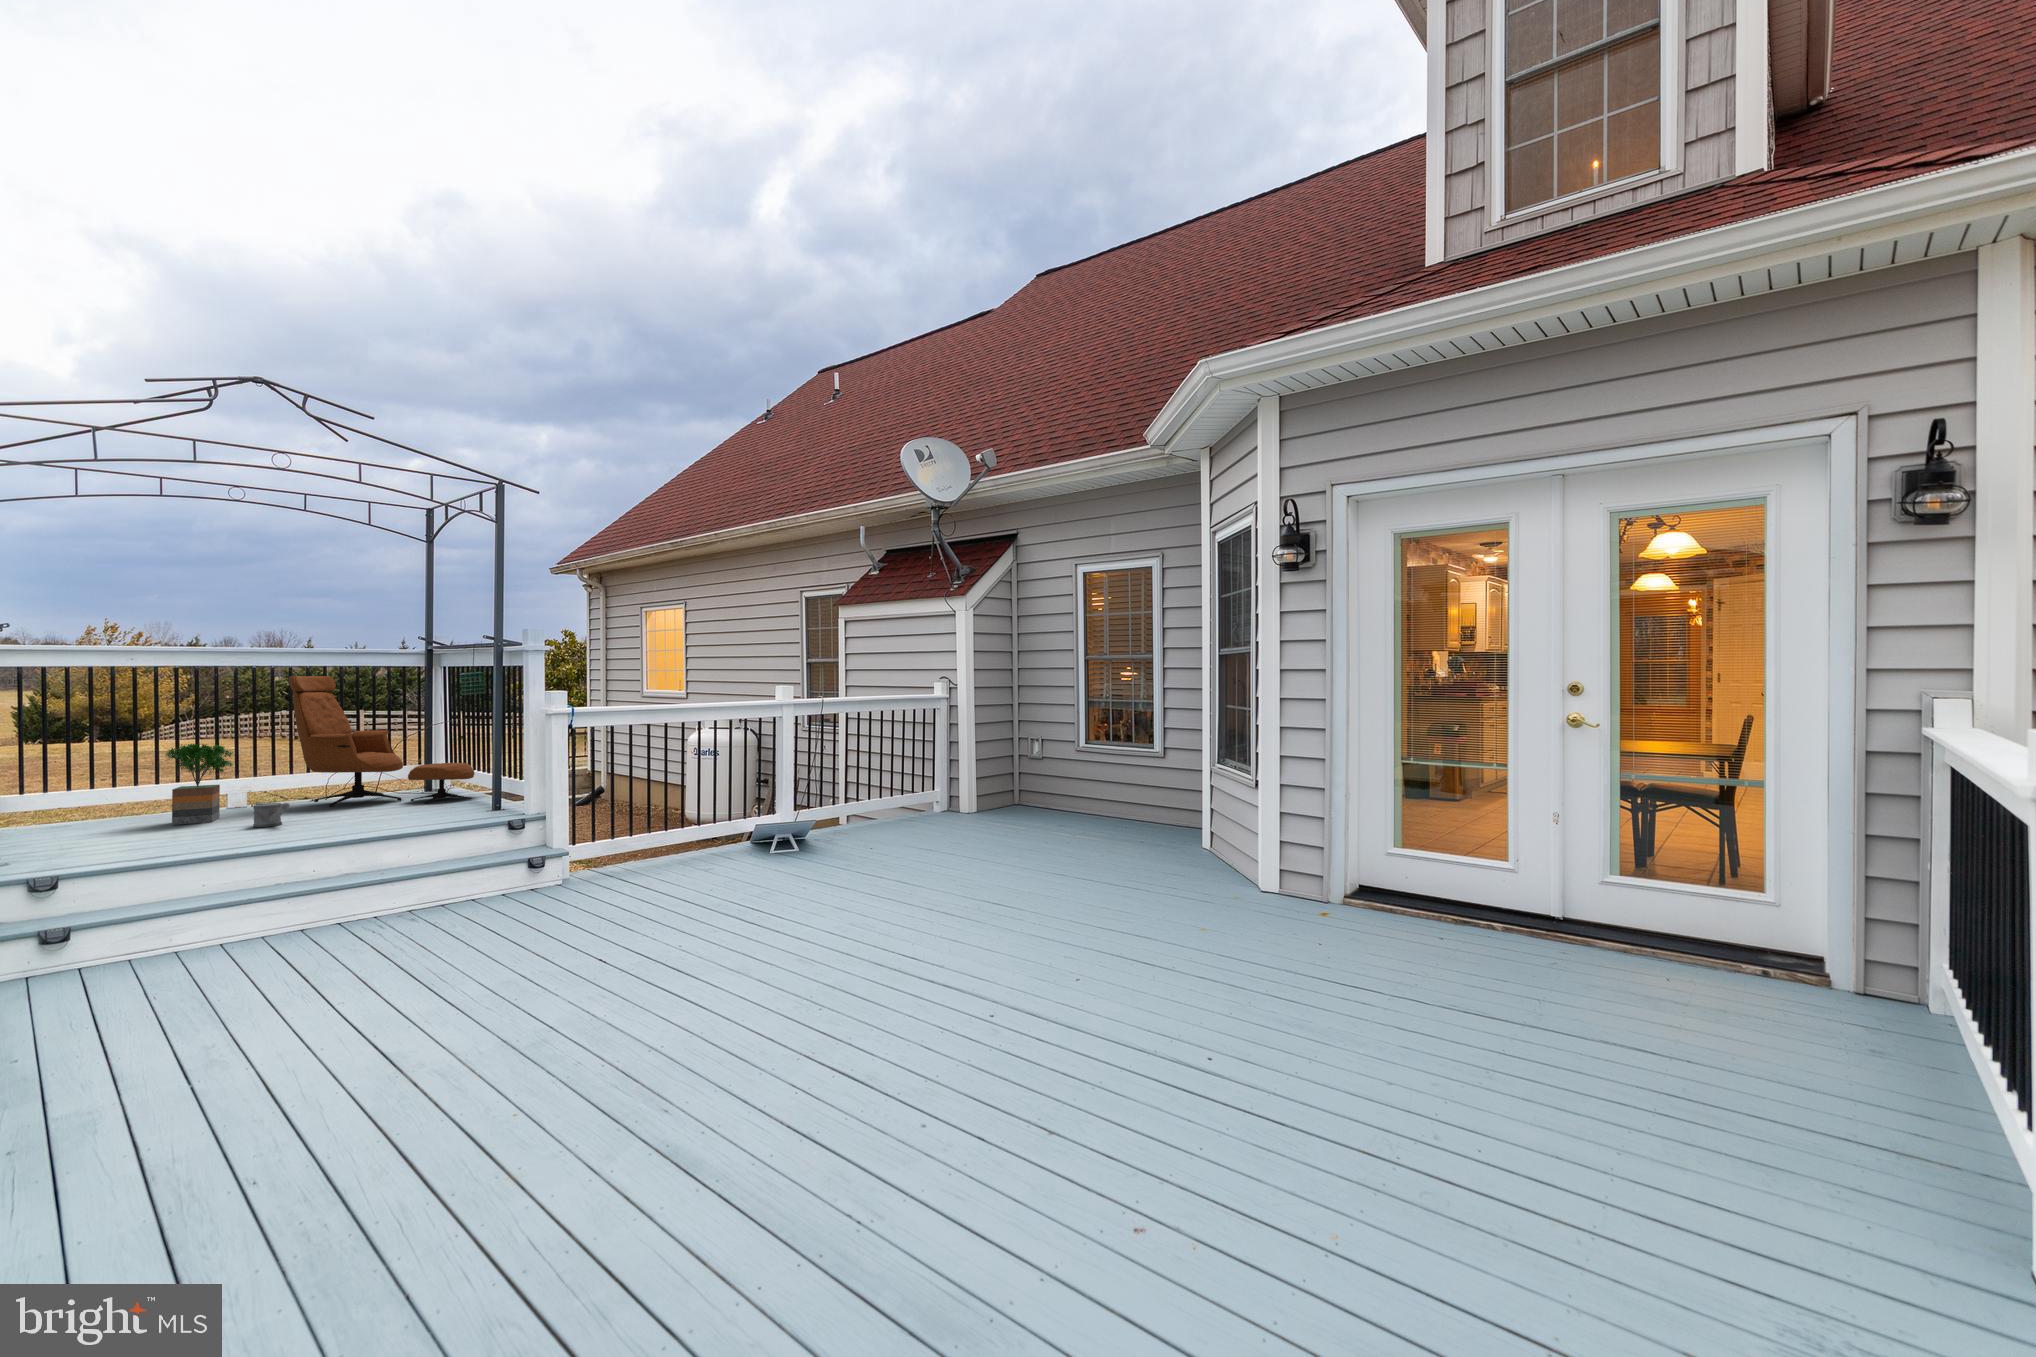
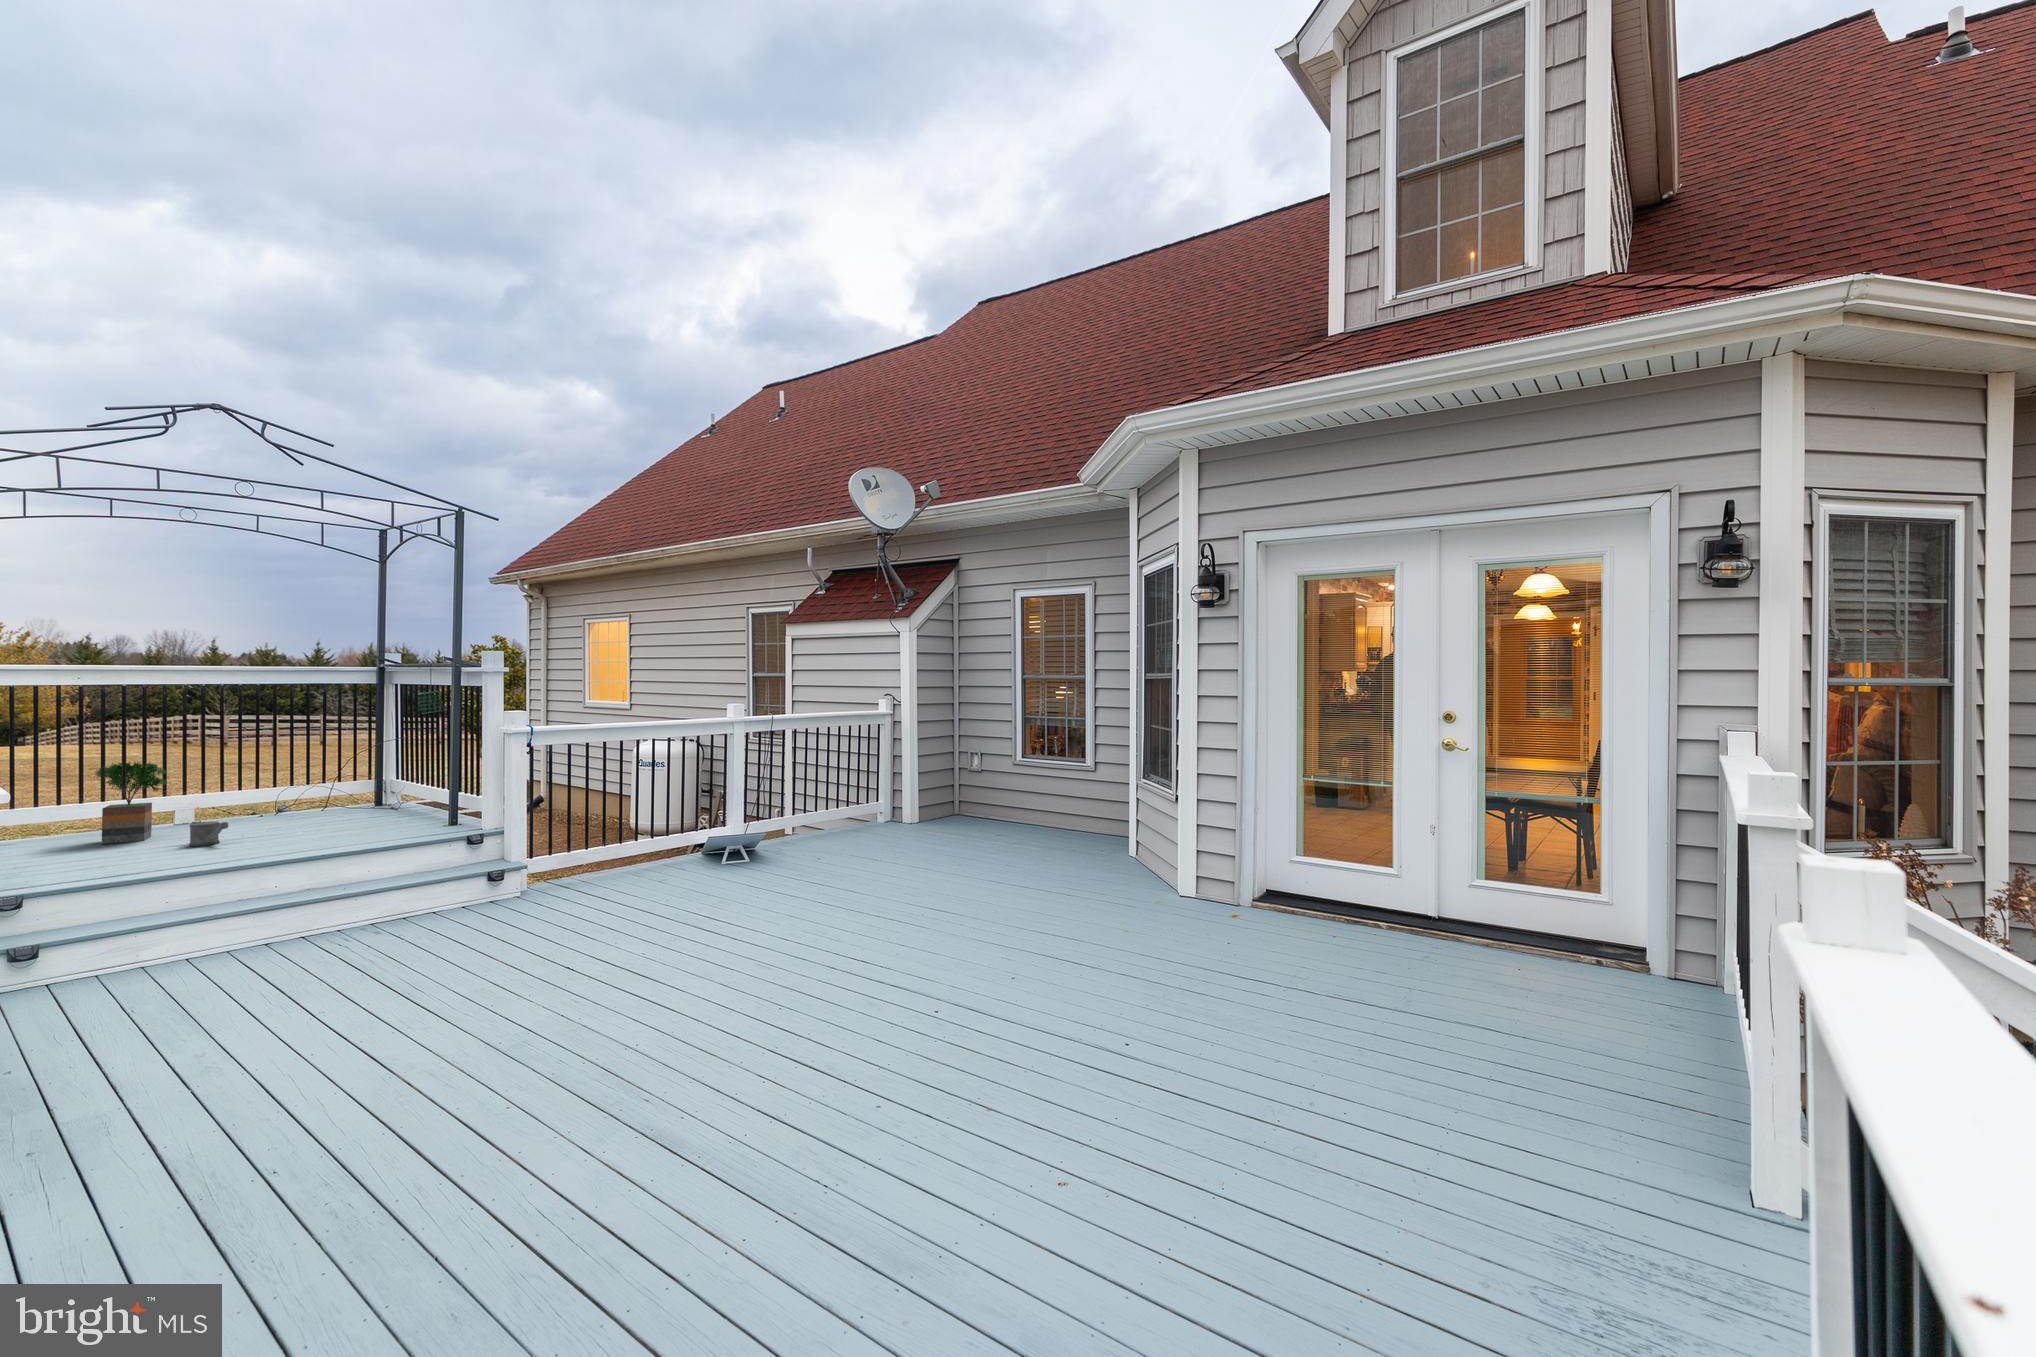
lounge chair: present [289,676,474,807] -> none [225,692,418,824]

